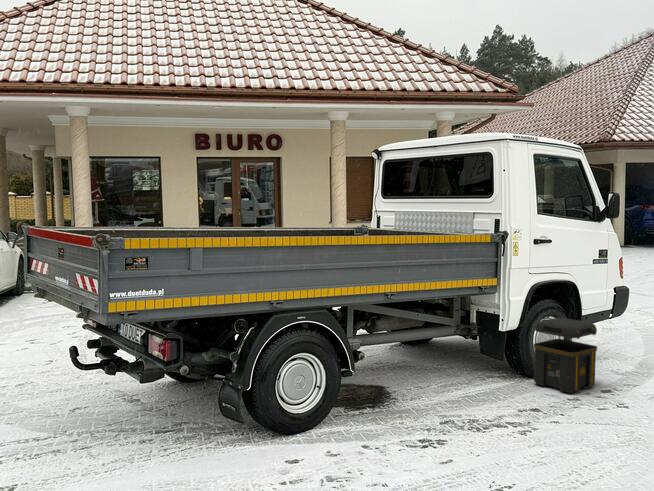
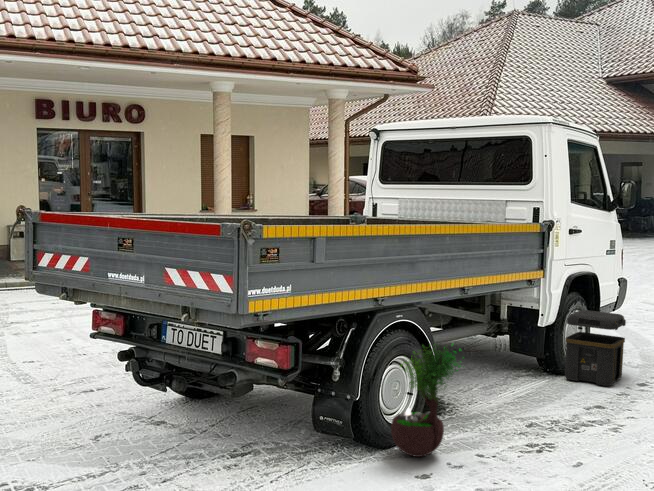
potted tree: none [287,339,348,444] -> present [391,344,459,457]

